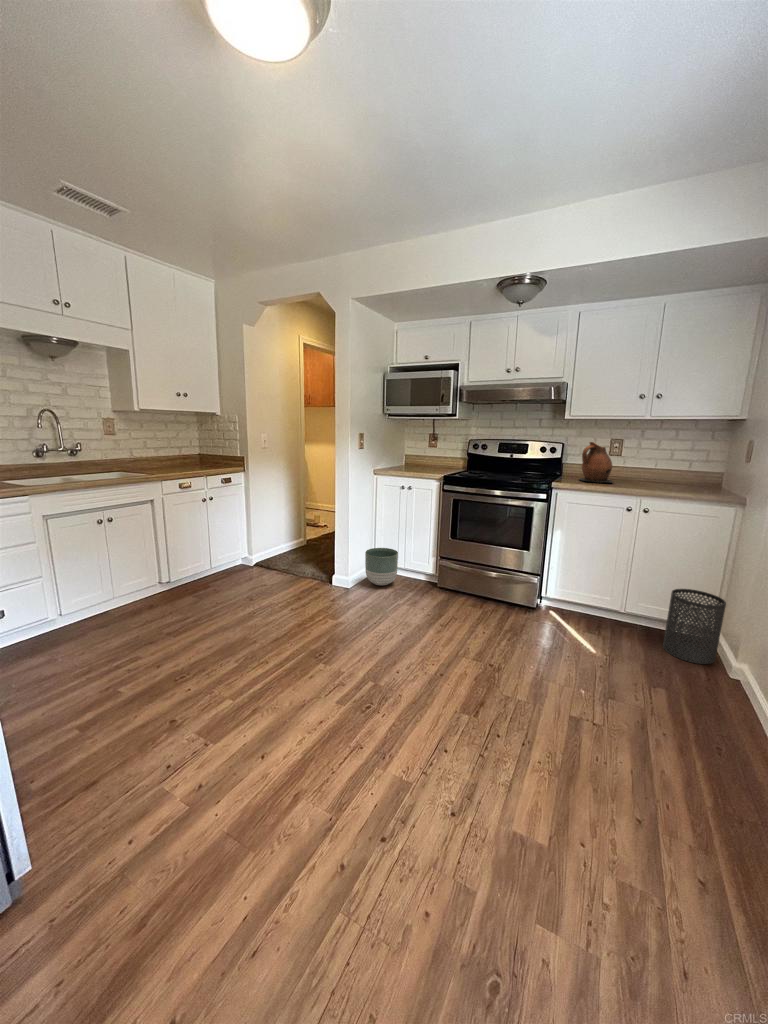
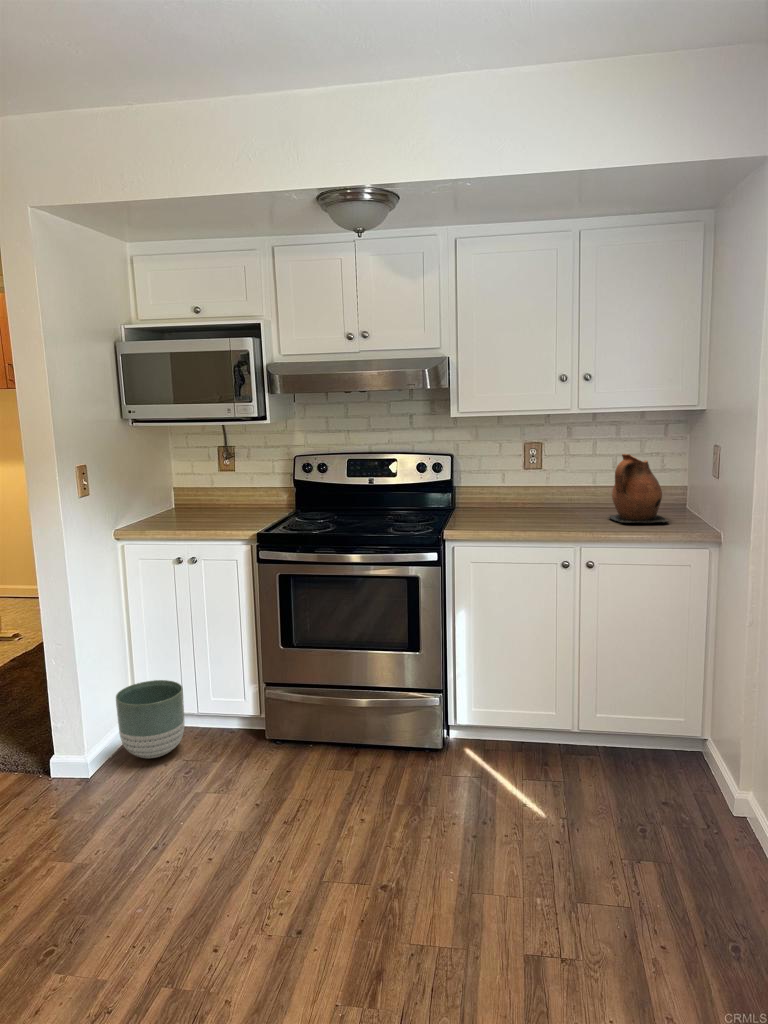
ceramic pitcher: present [580,442,613,483] -> present [610,454,668,523]
trash can: present [663,589,726,664] -> none [639,681,714,799]

